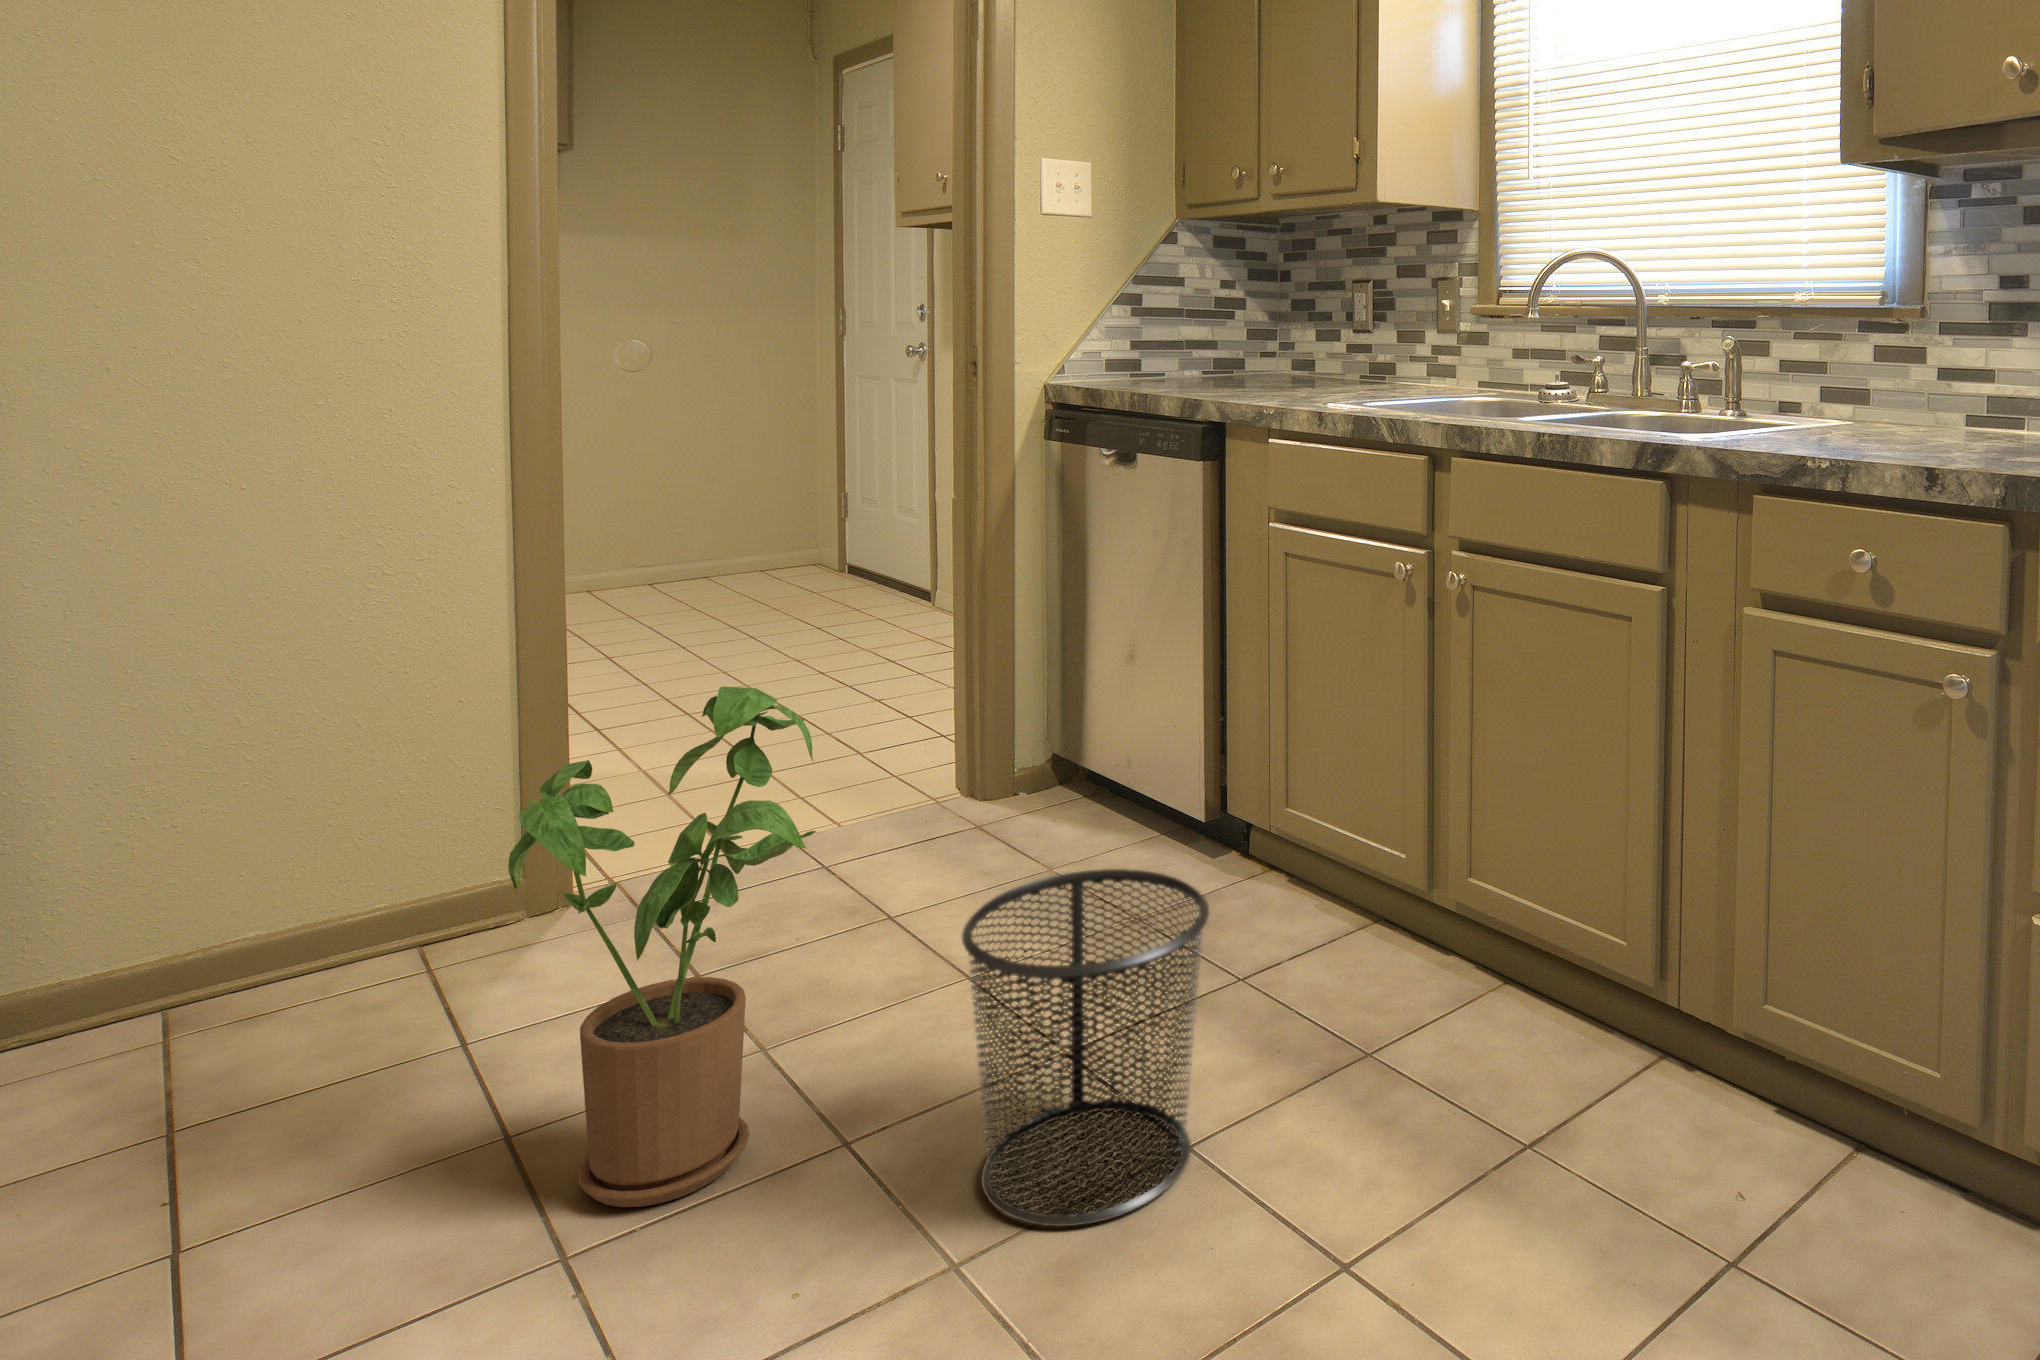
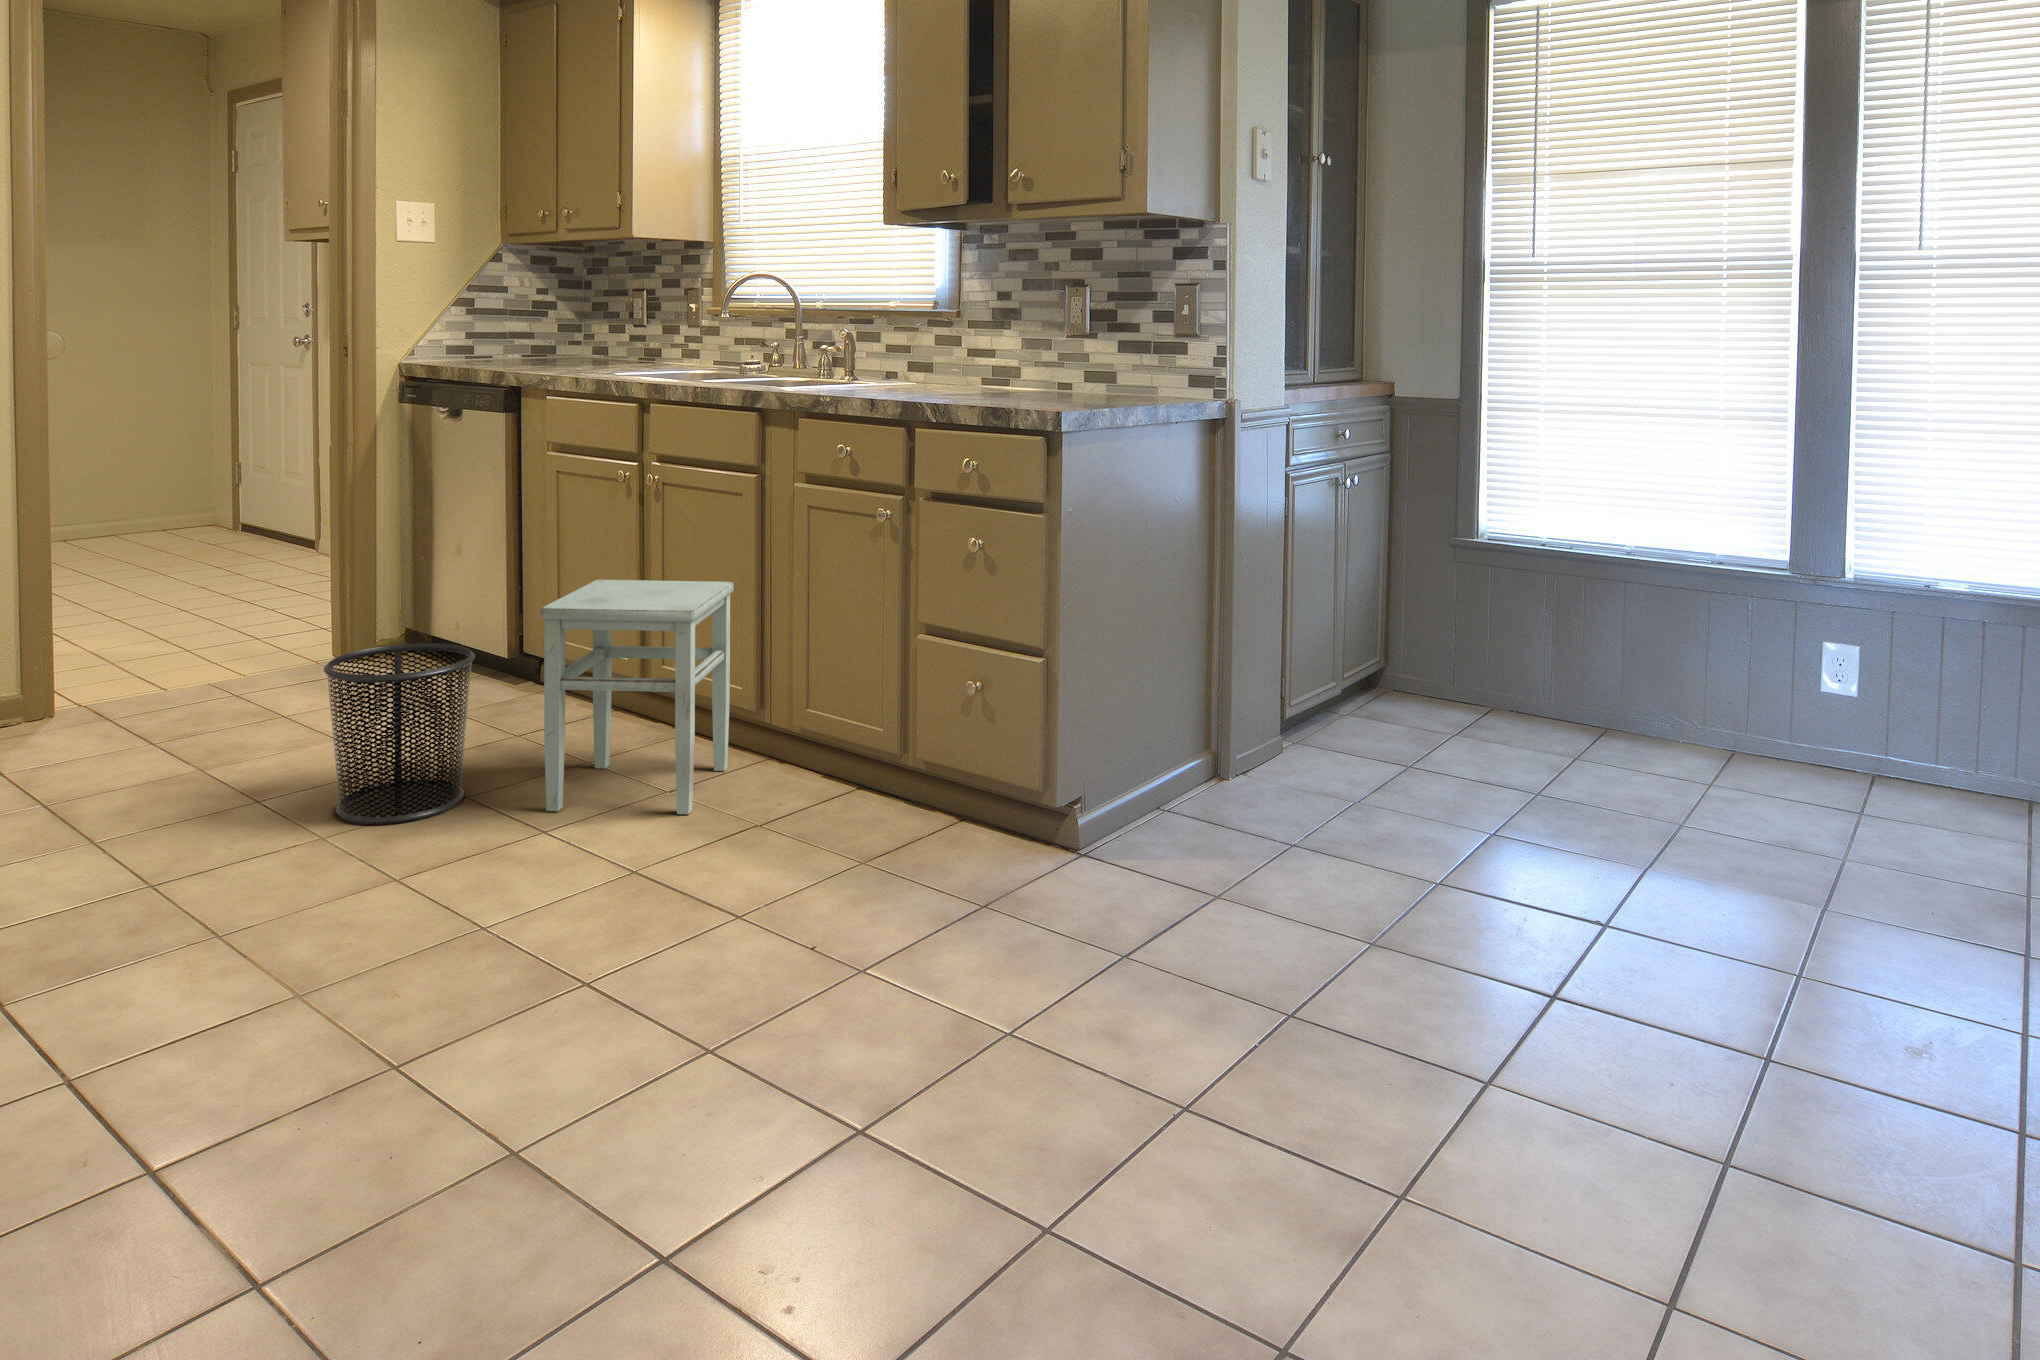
house plant: present [508,686,816,1207] -> none [45,533,235,826]
stool: none [1332,757,1622,1228] -> present [541,580,734,814]

